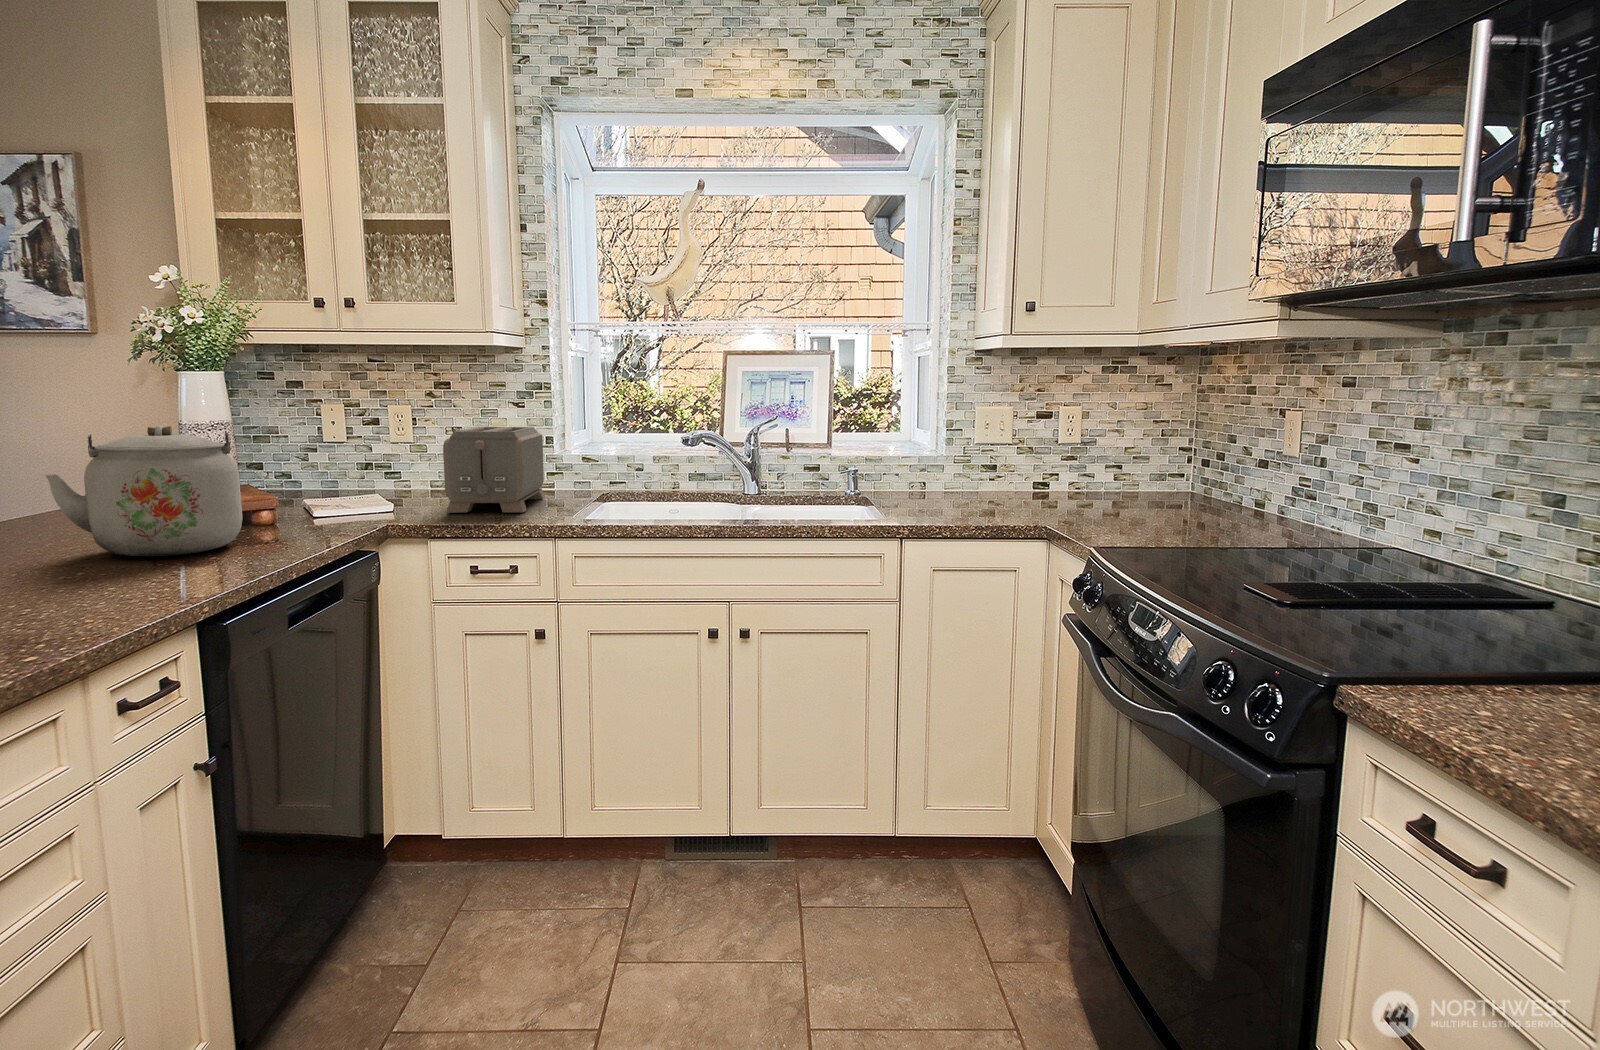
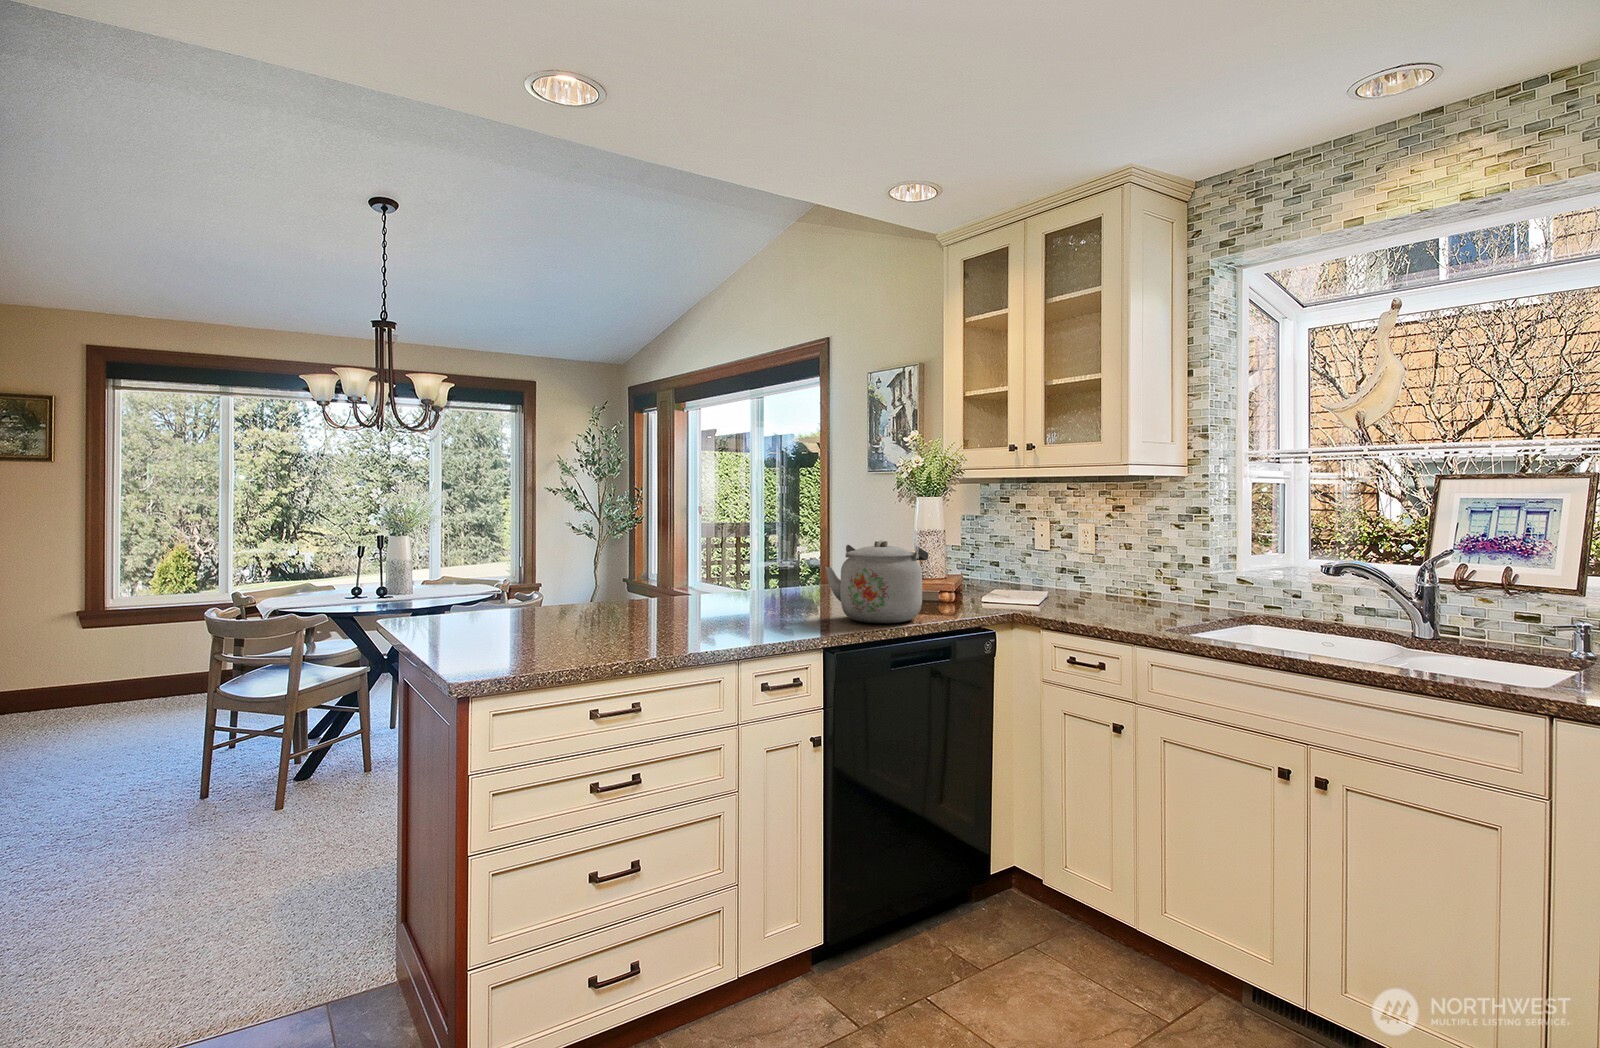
toaster: present [443,427,546,513] -> none [1079,547,1188,624]

